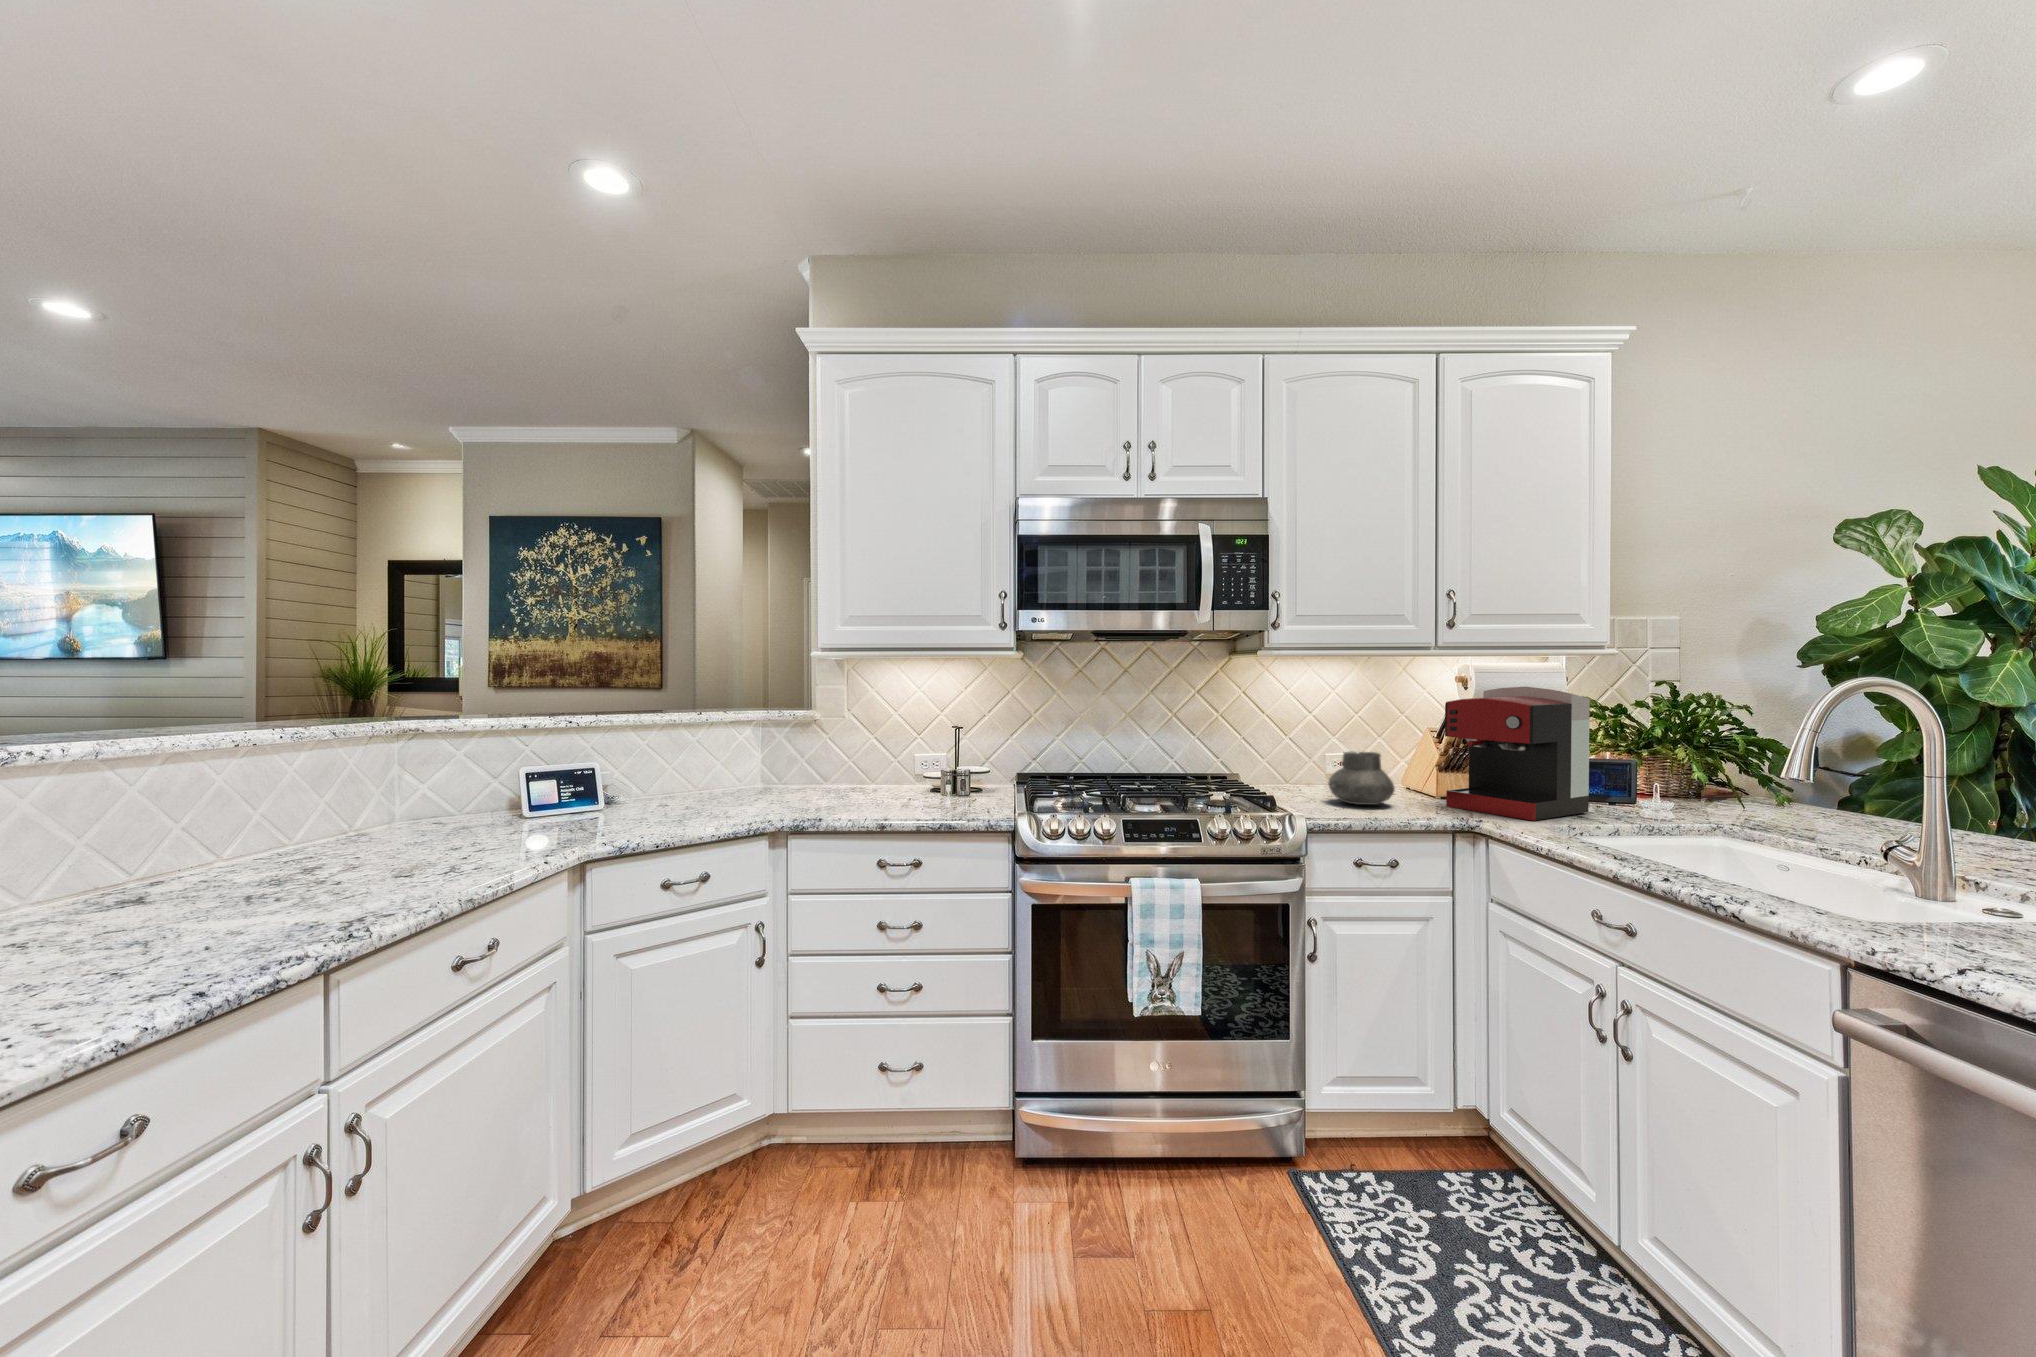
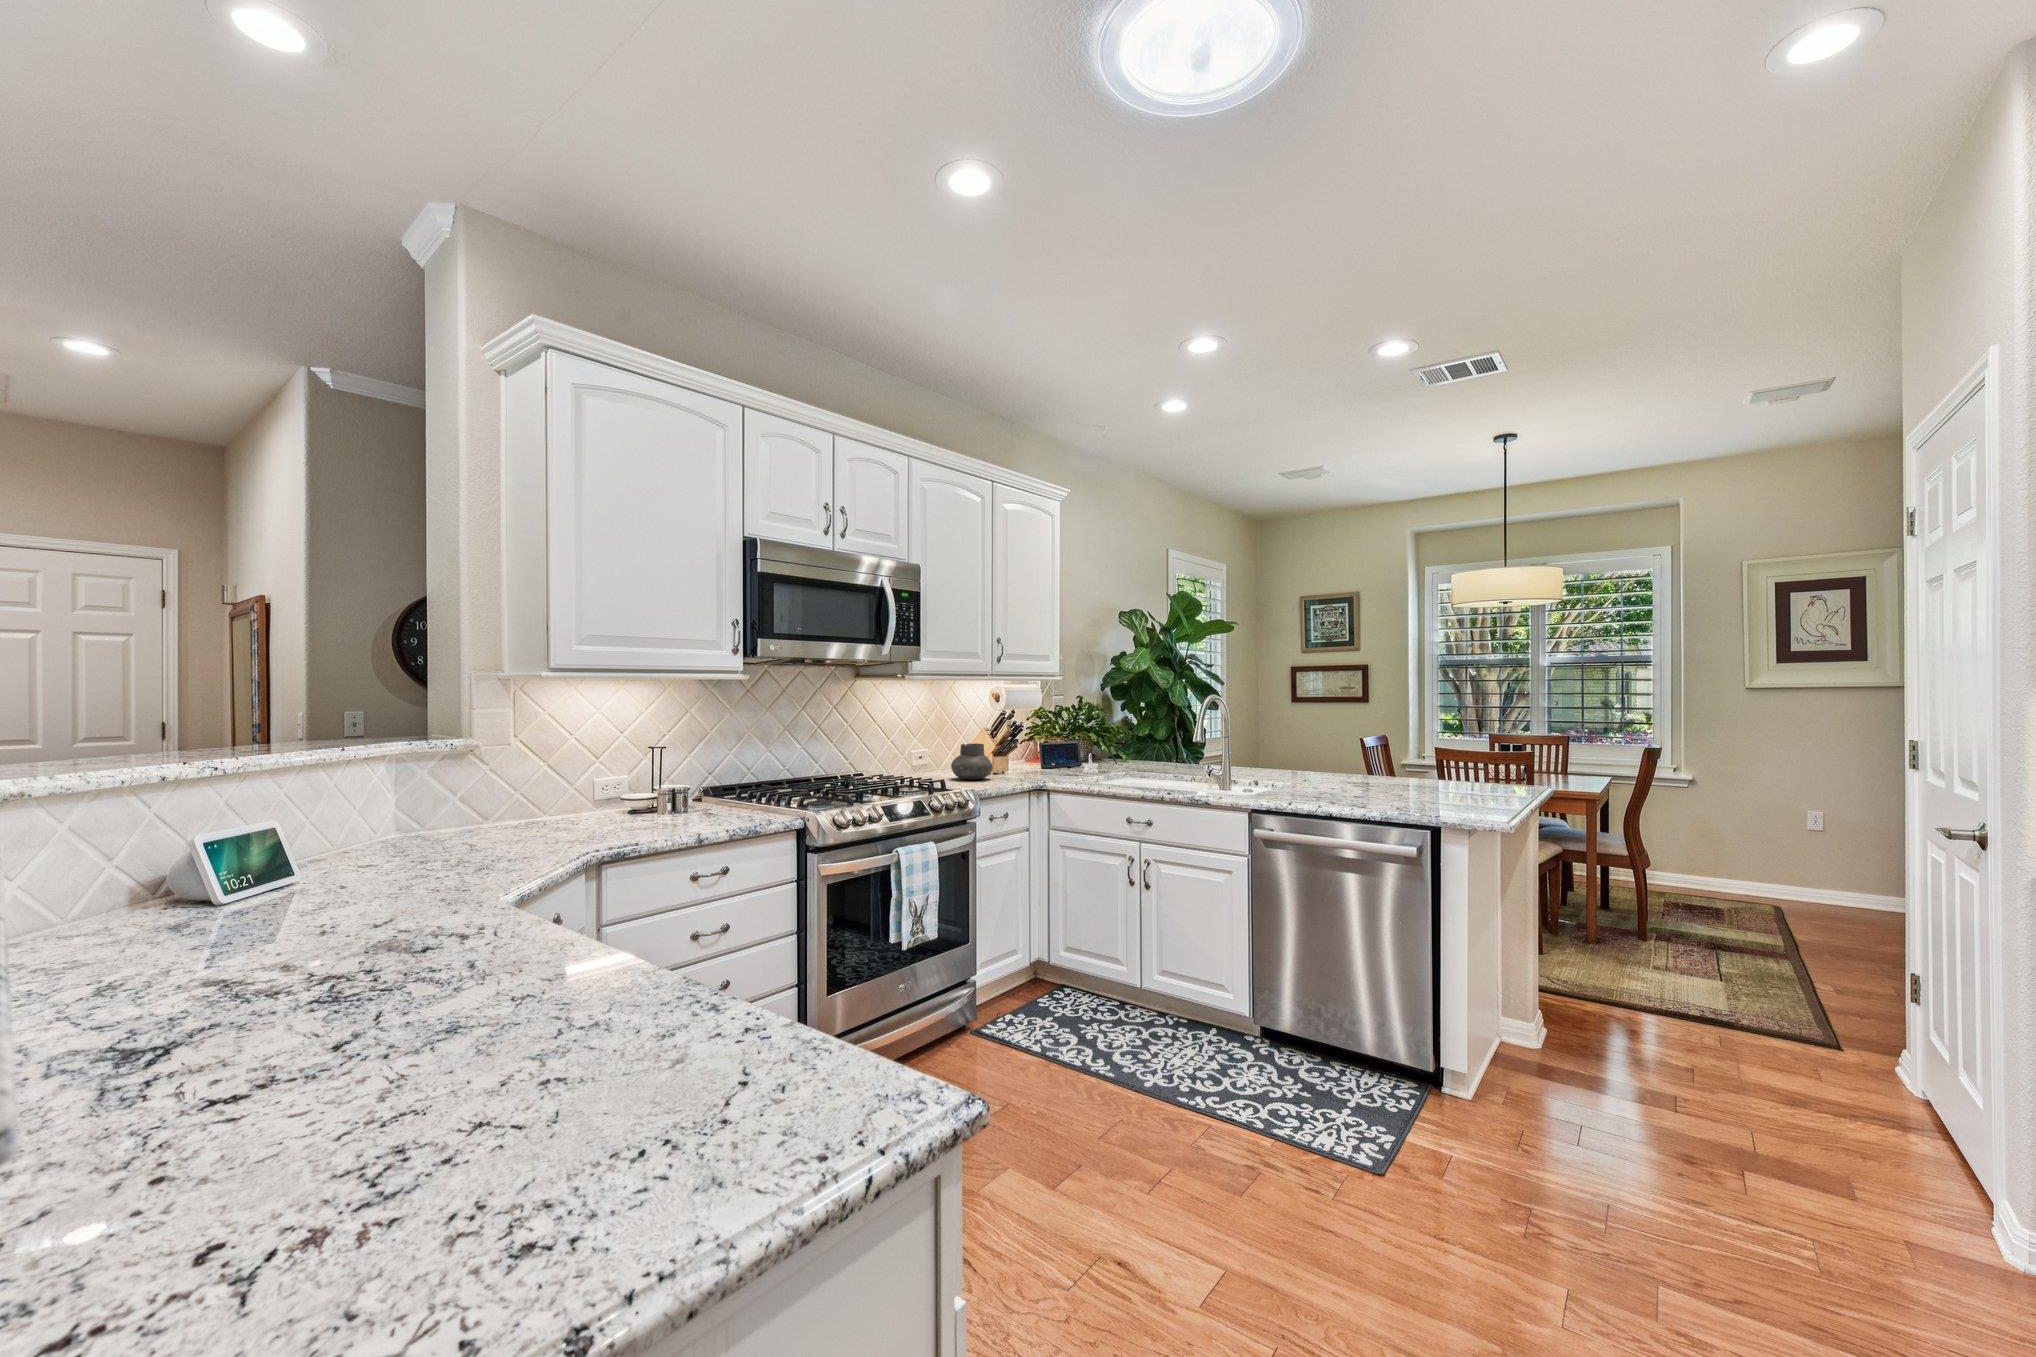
coffee maker: present [1445,686,1590,821] -> none [1010,697,1071,776]

